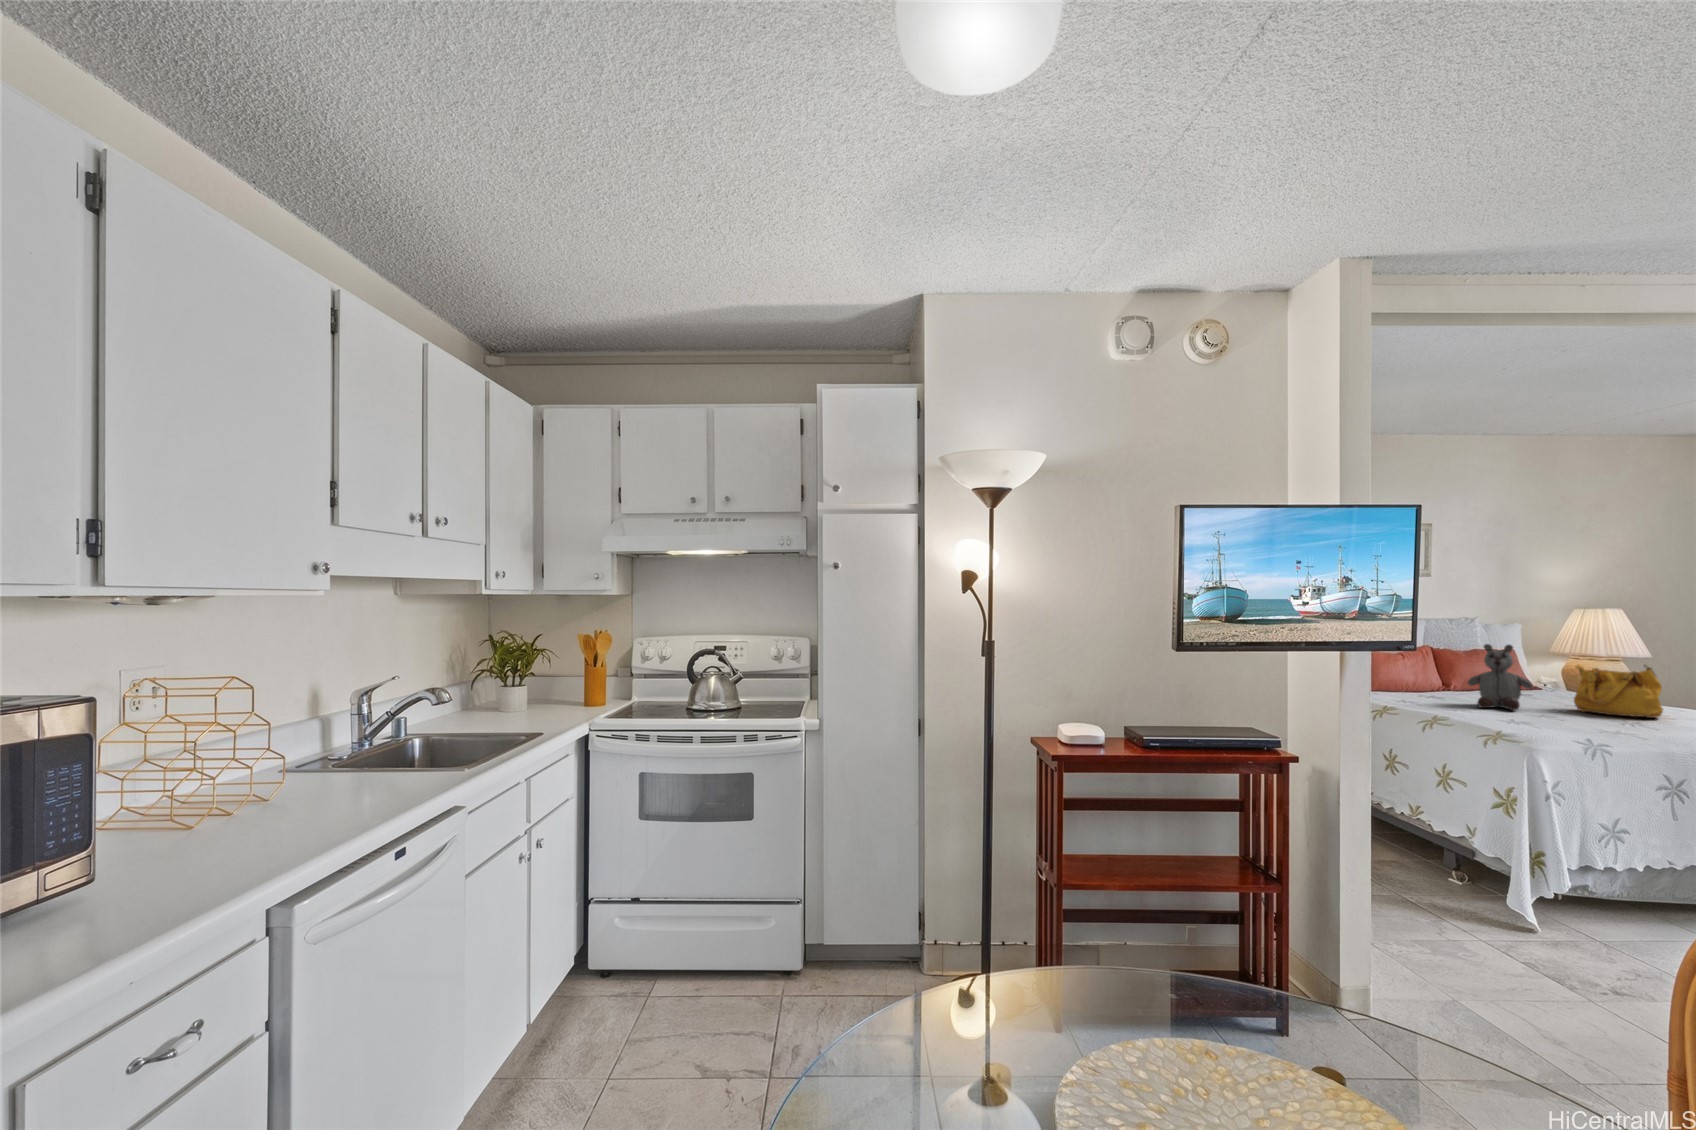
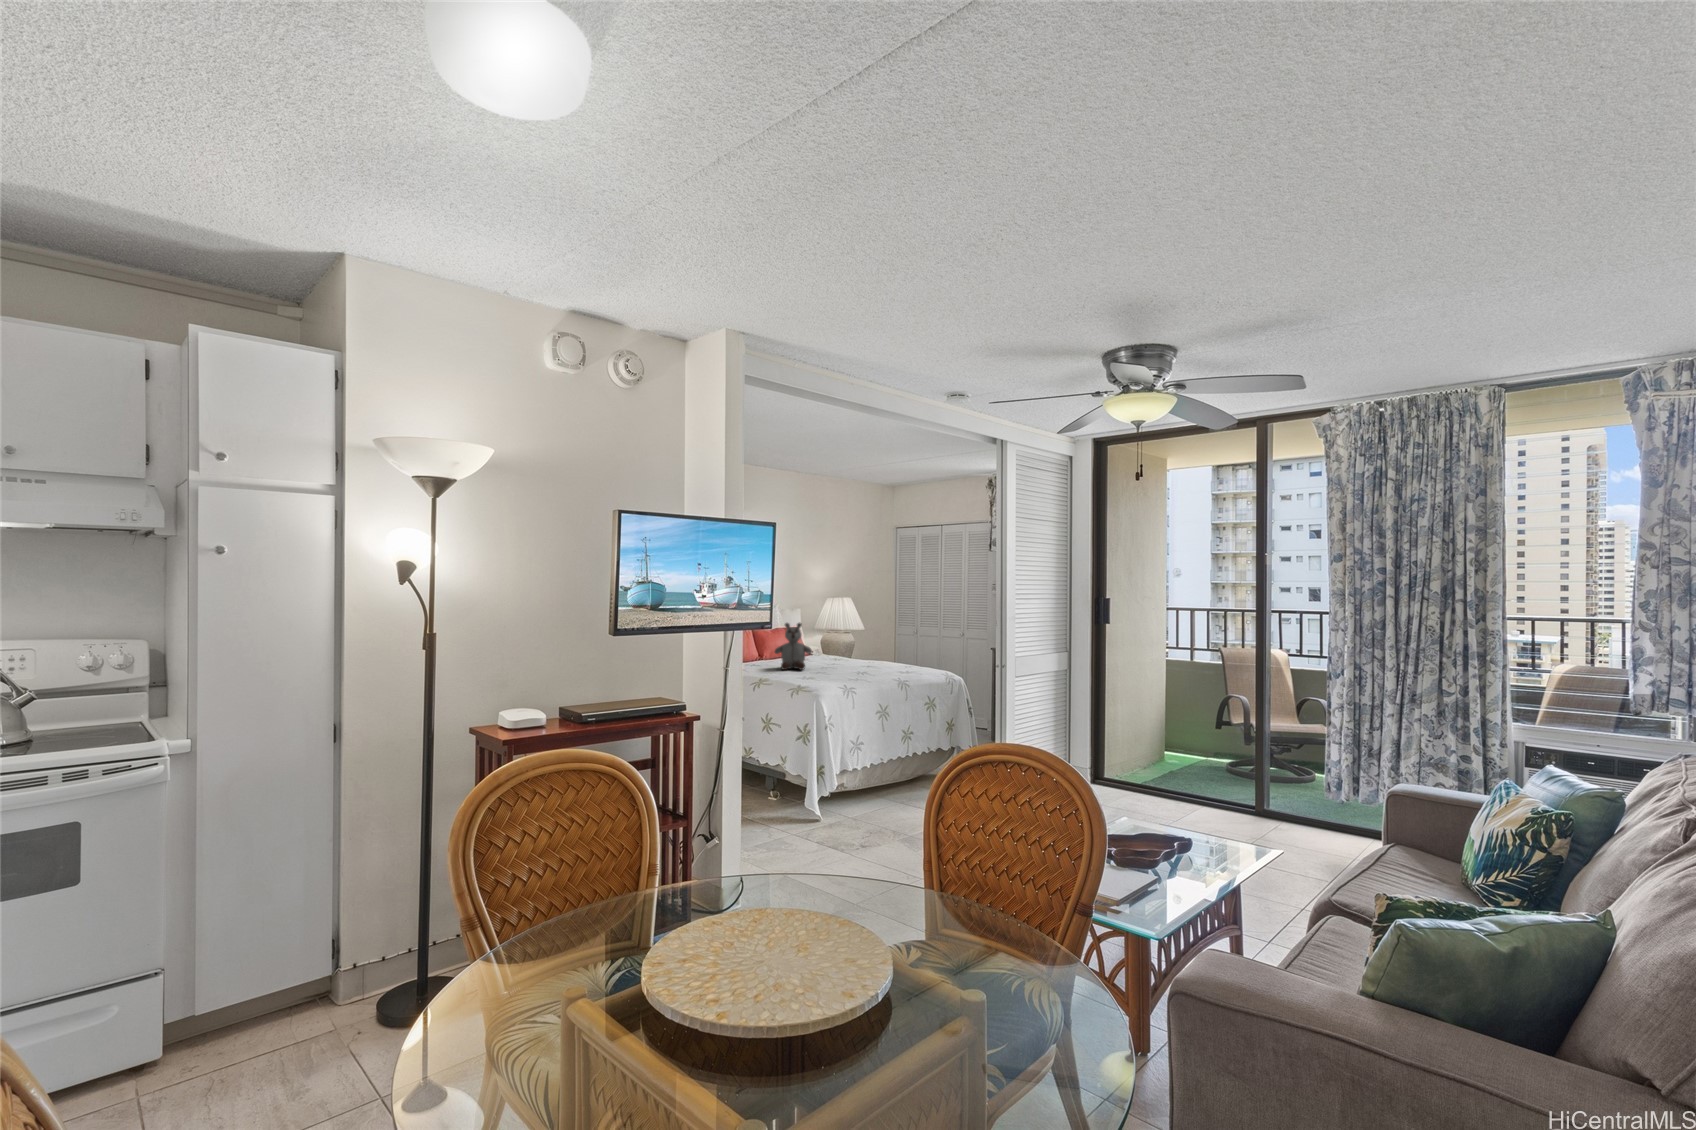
handbag: present [1574,665,1663,718] -> none [833,633,878,668]

